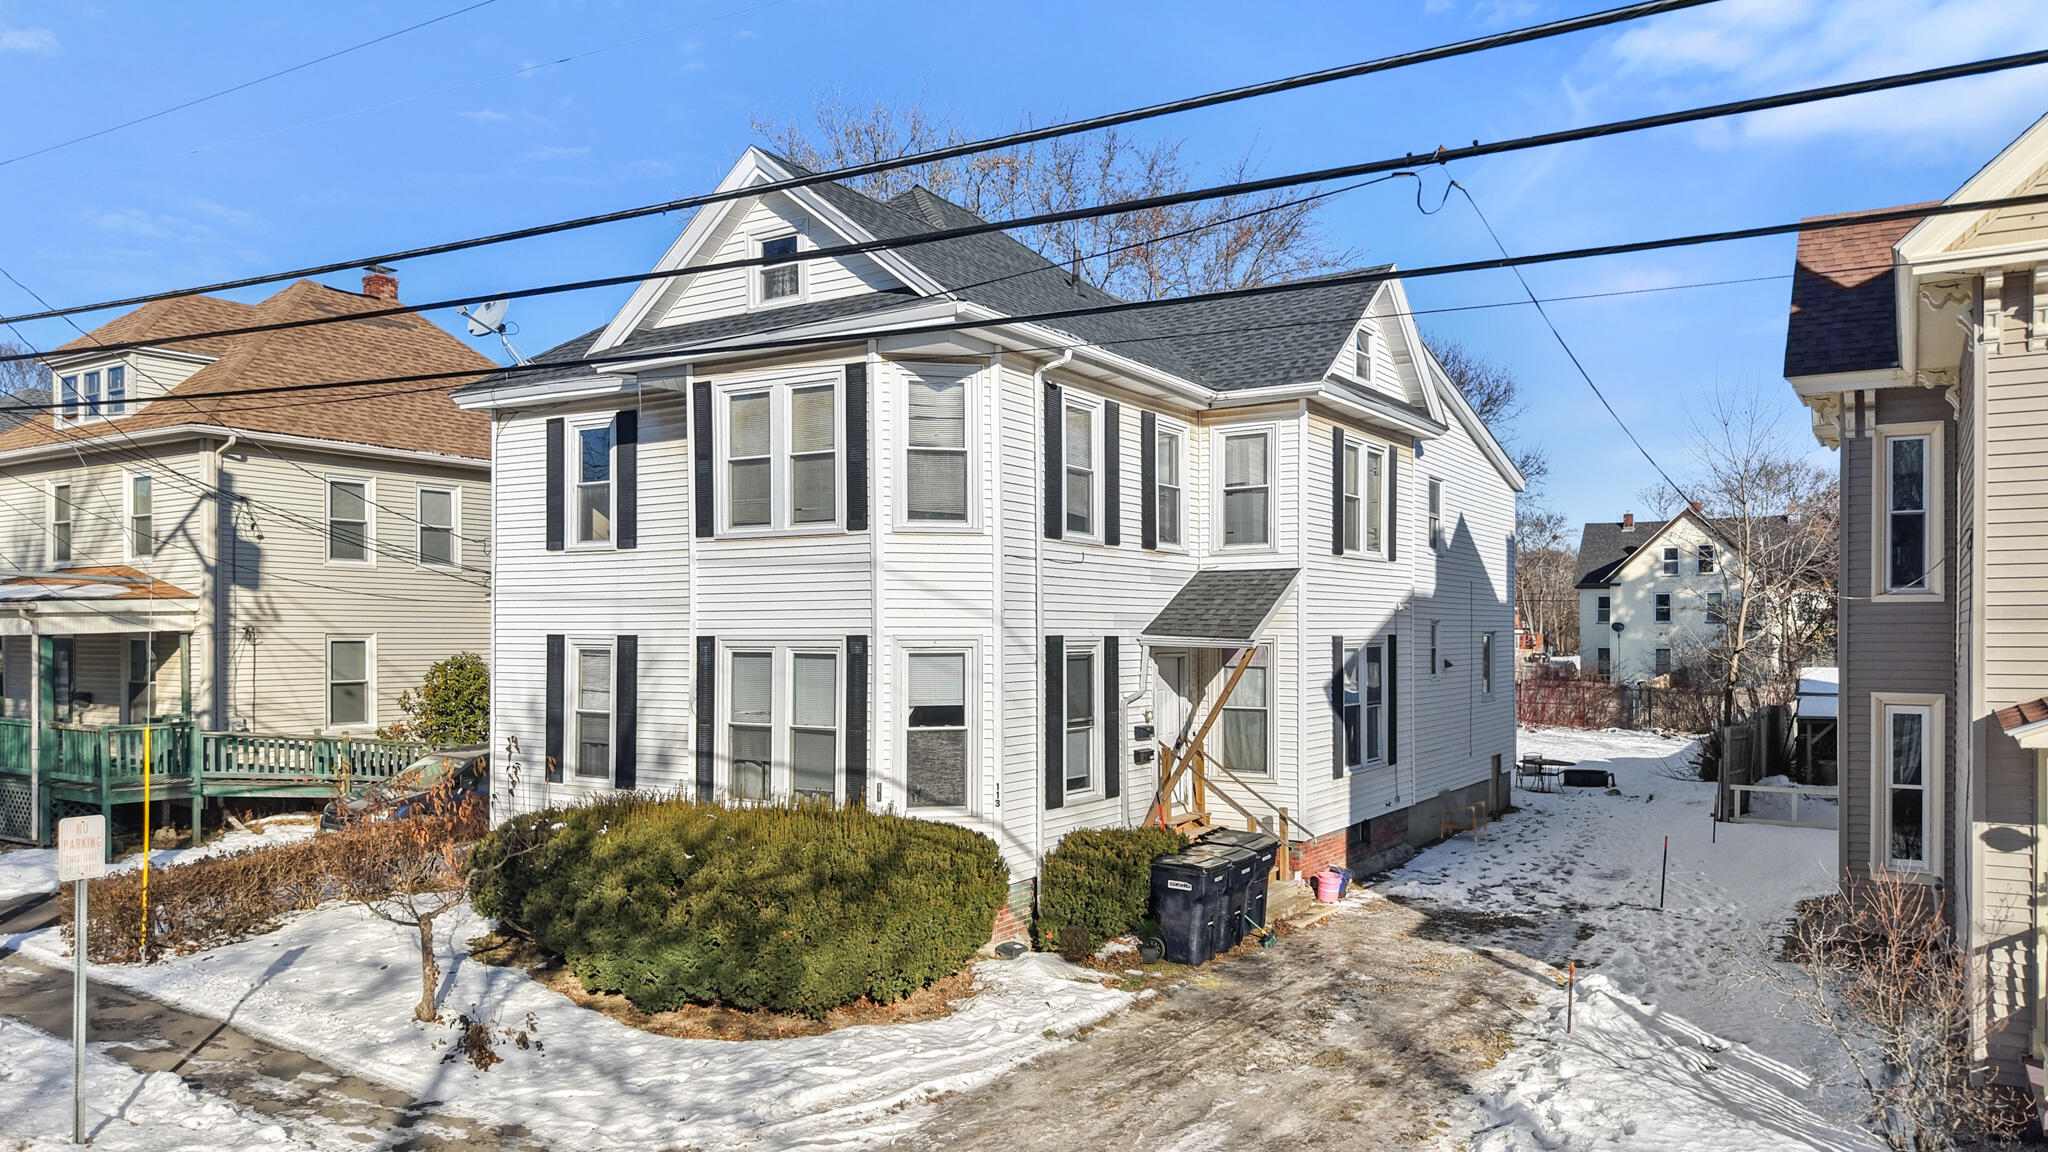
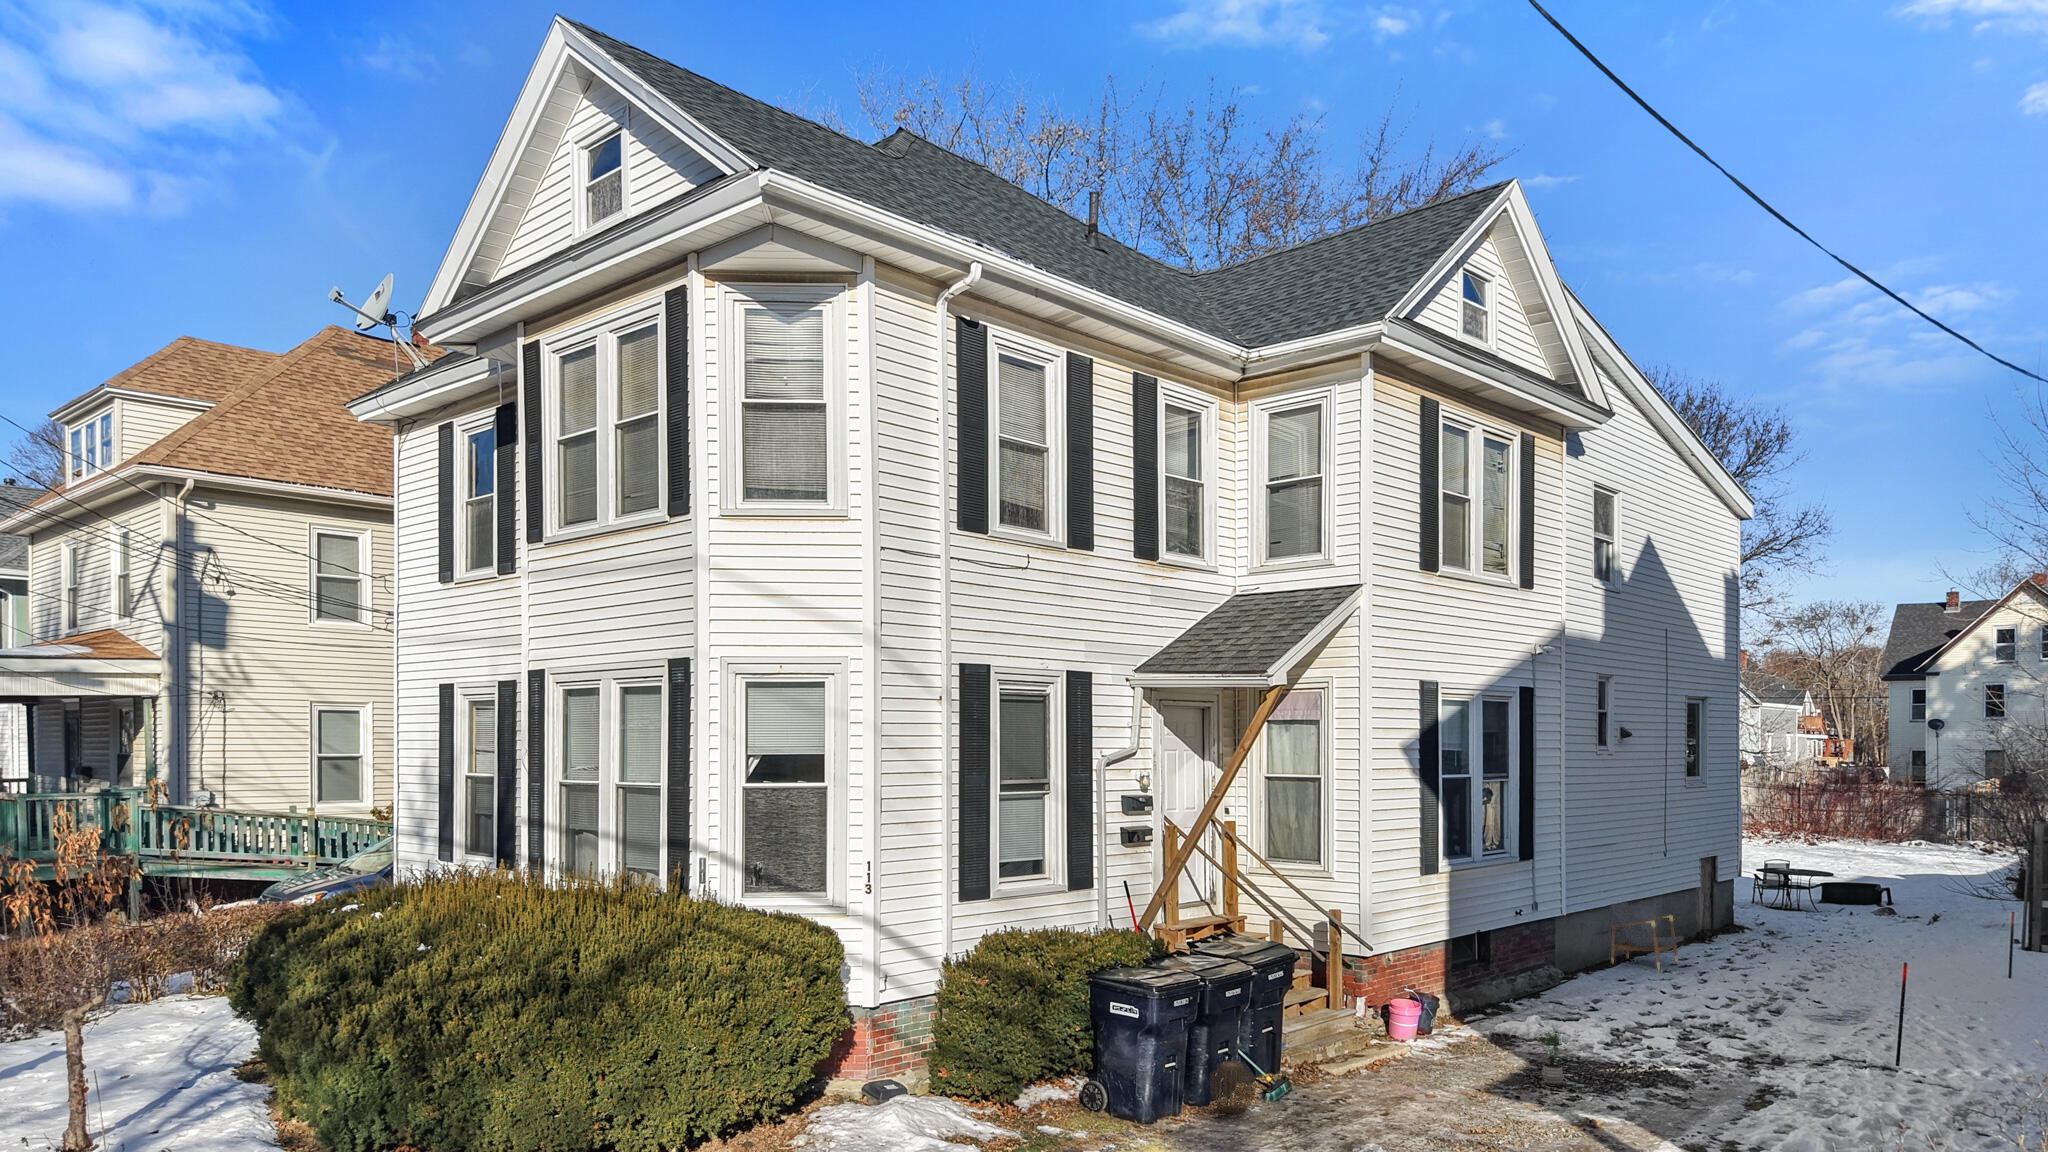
potted plant: present [1137,921,1159,964] -> present [1535,1030,1567,1087]
woven basket: present [1058,925,1089,962] -> present [1210,1061,1254,1113]

